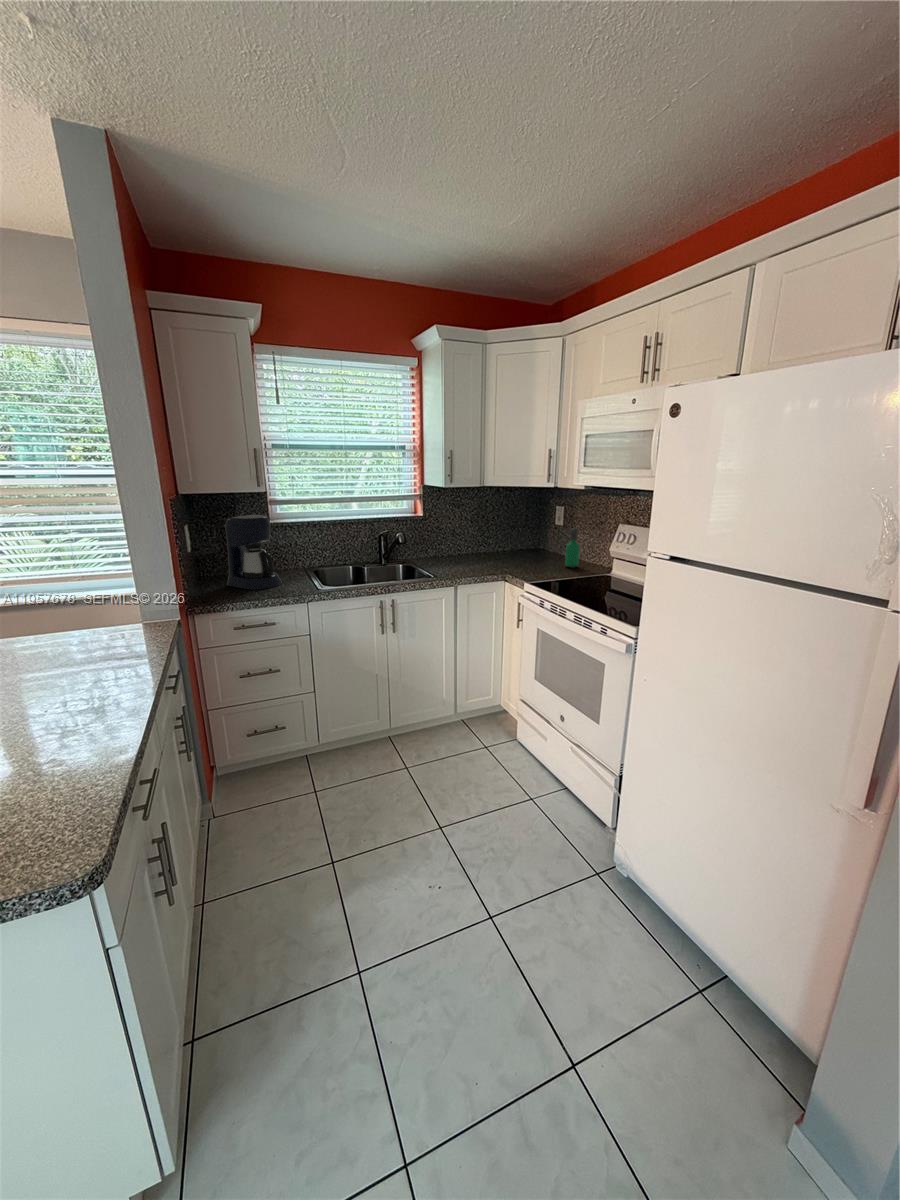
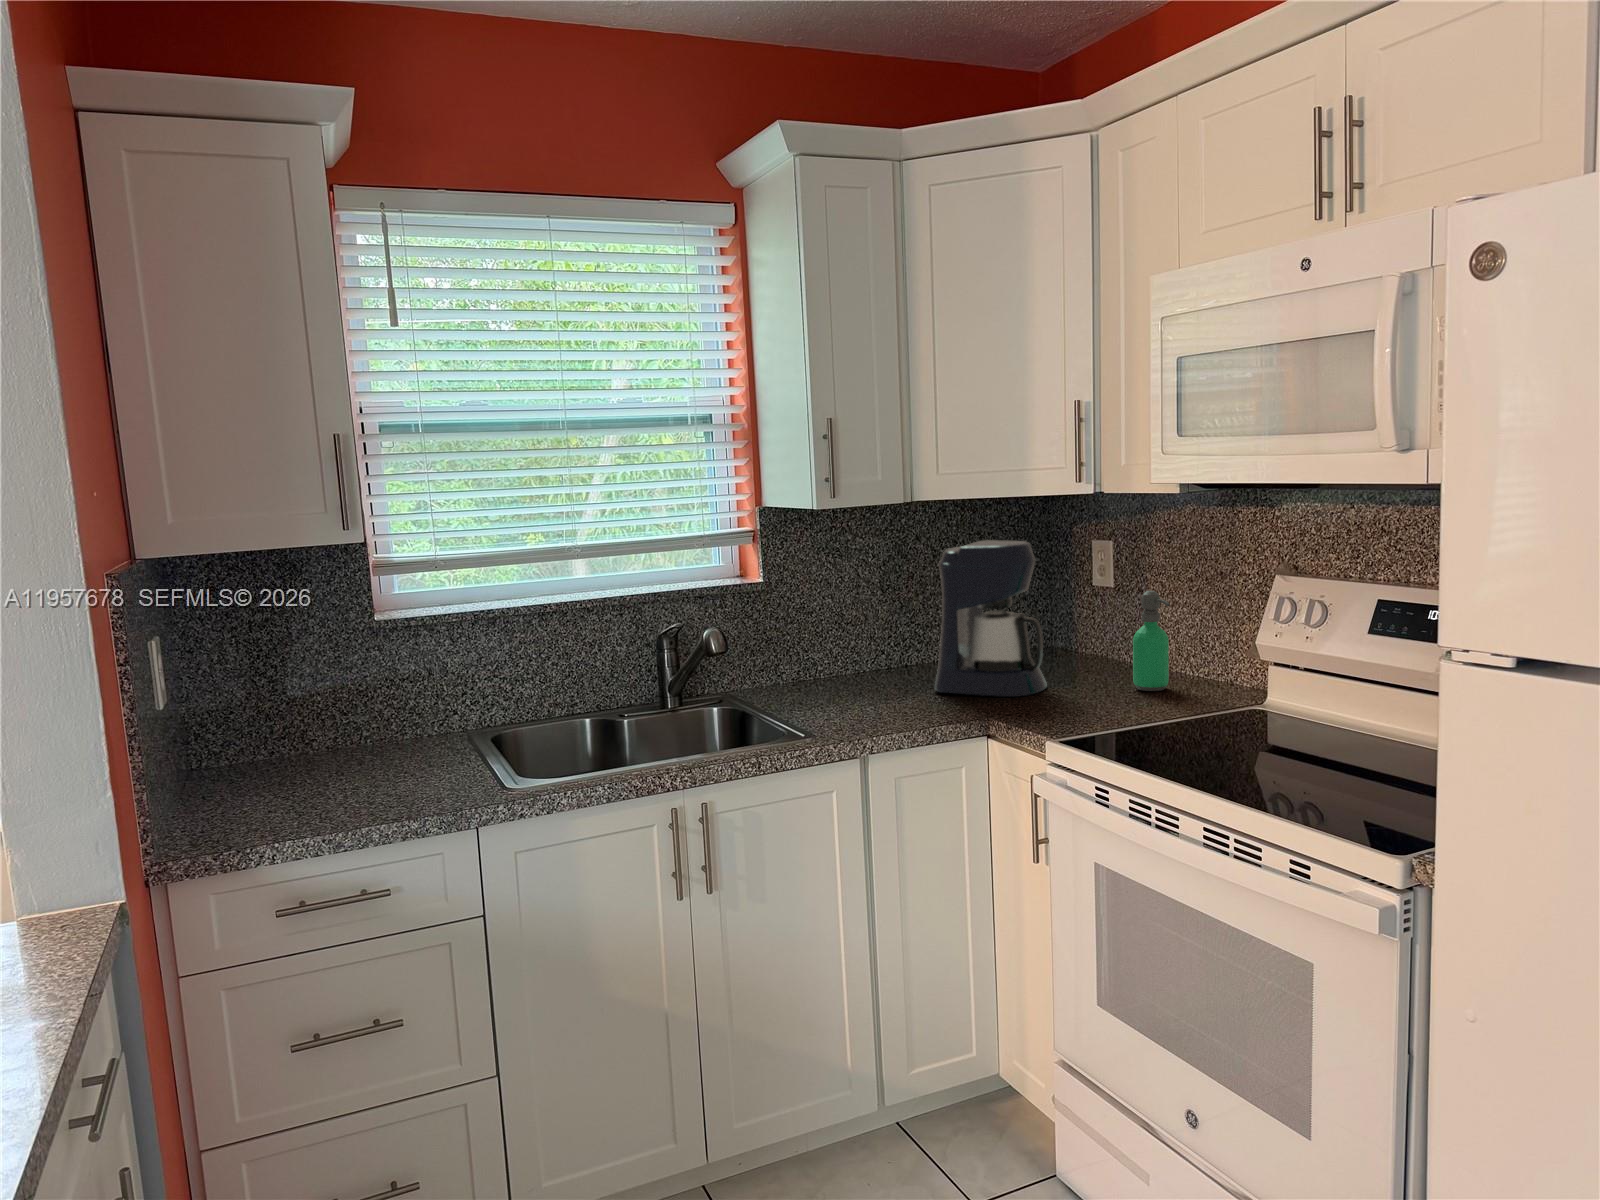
coffee maker: present [224,515,282,590] -> present [935,540,1047,697]

